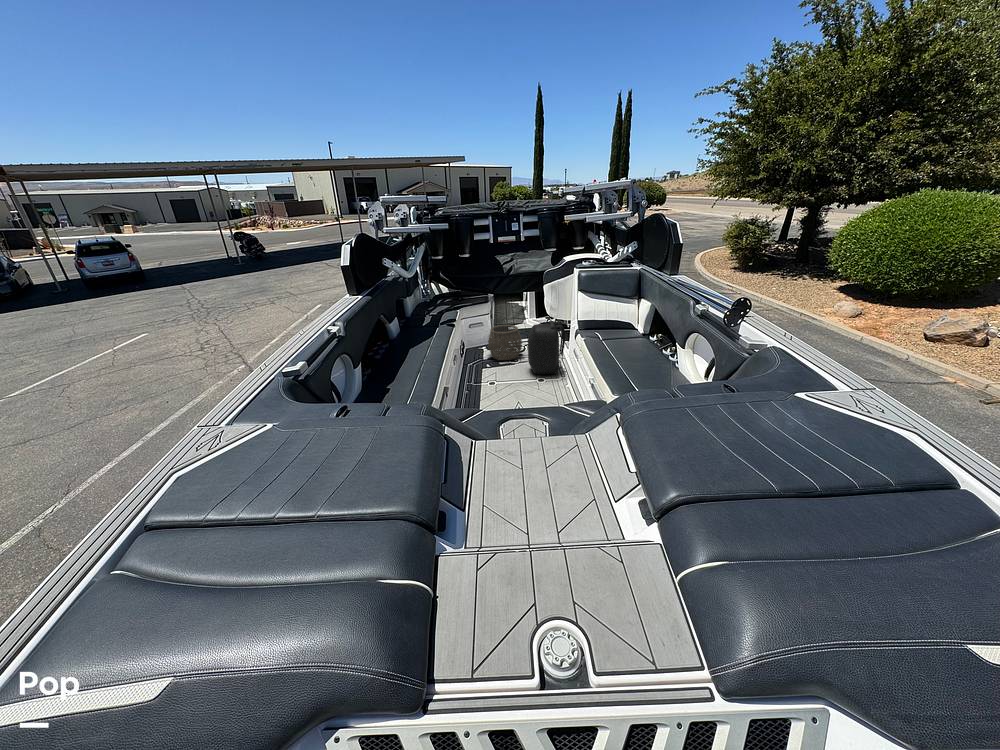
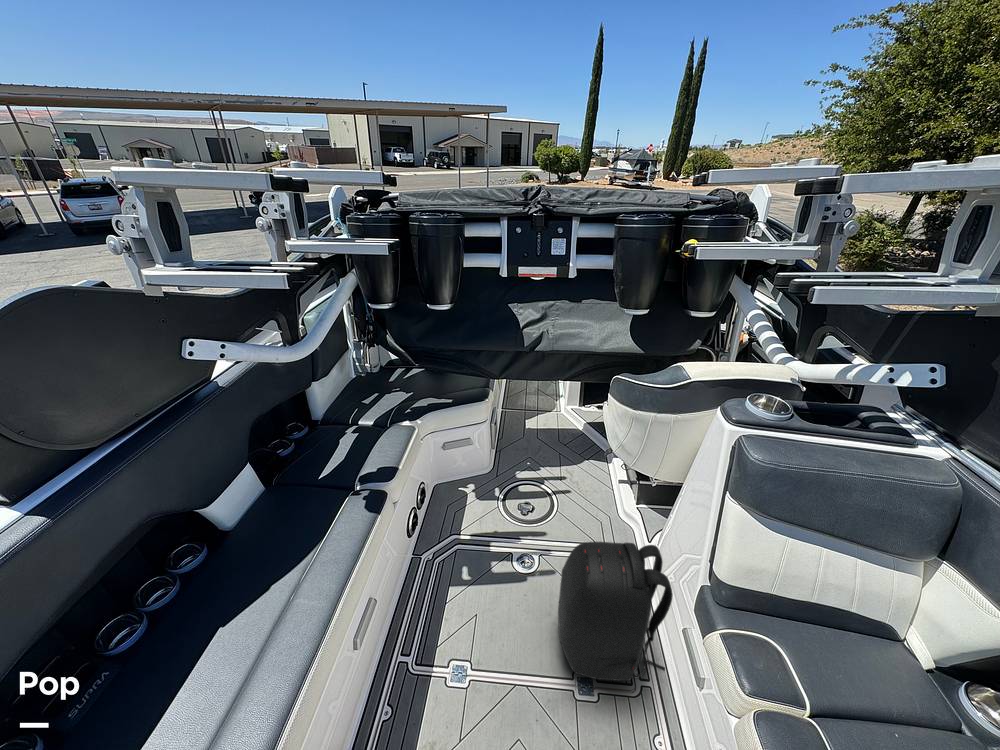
woven basket: present [488,325,522,360] -> none [471,471,548,564]

